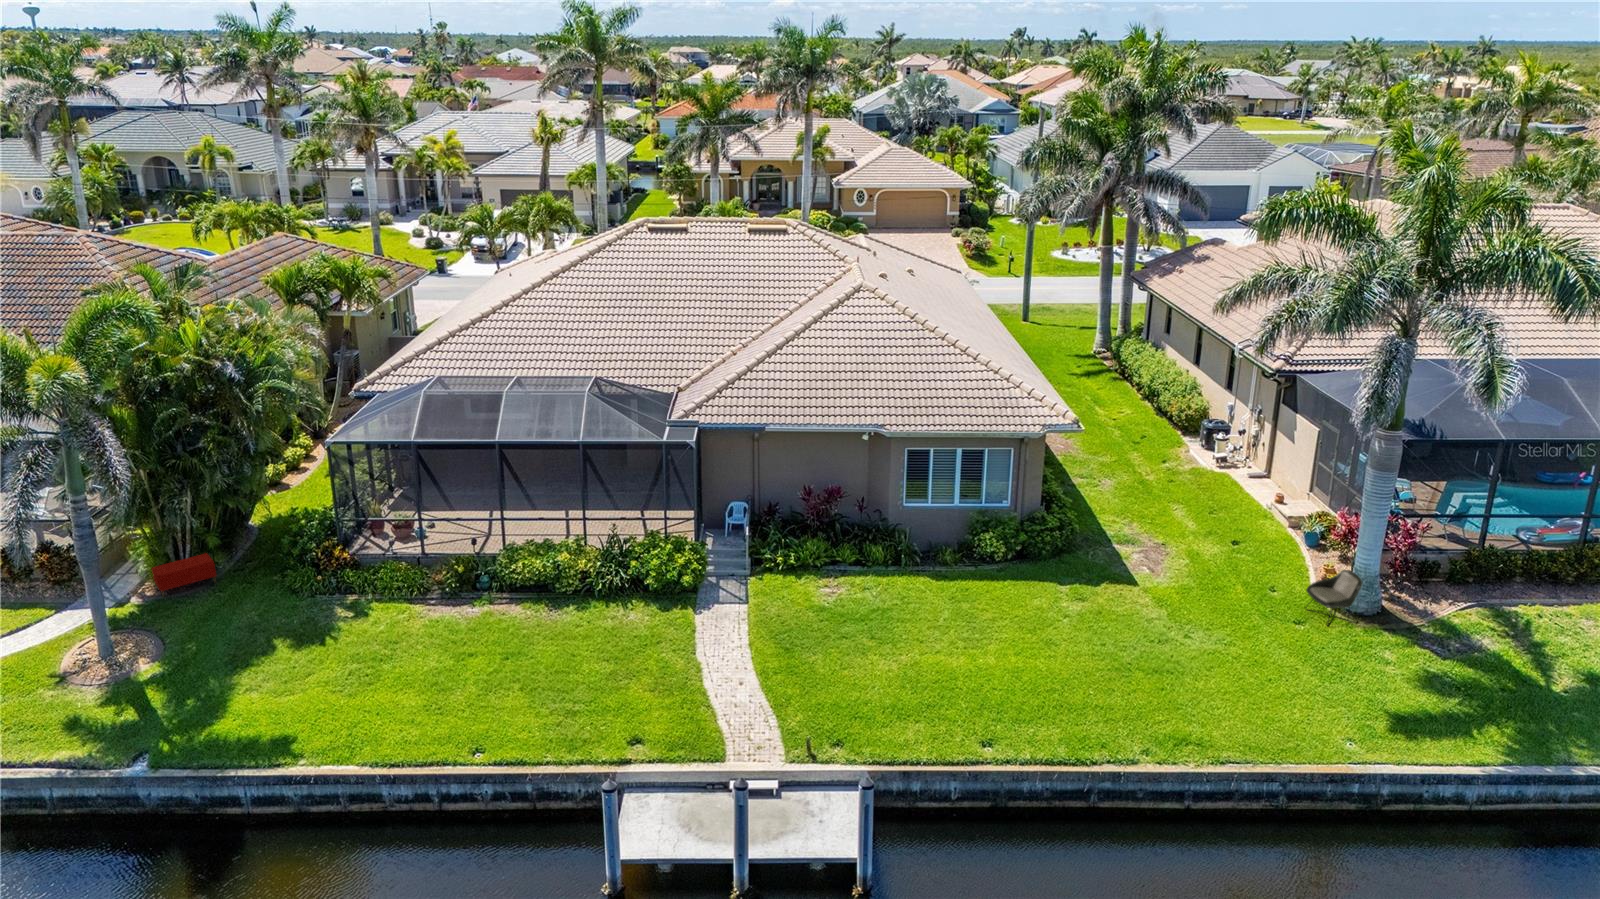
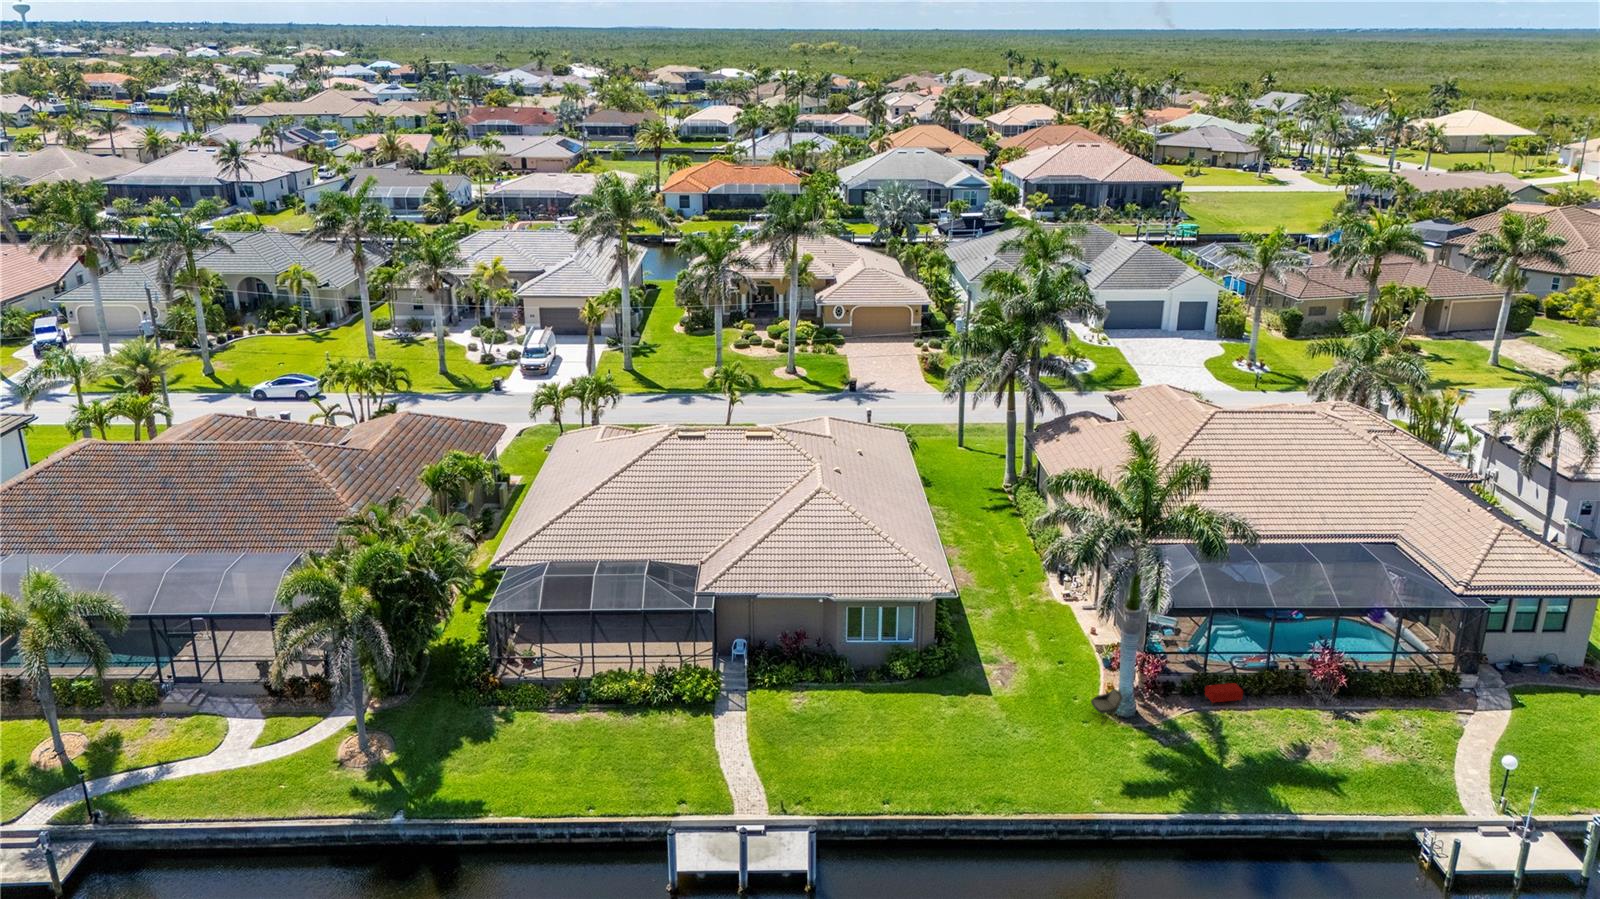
bench: present [151,553,216,597] -> present [1205,683,1243,705]

